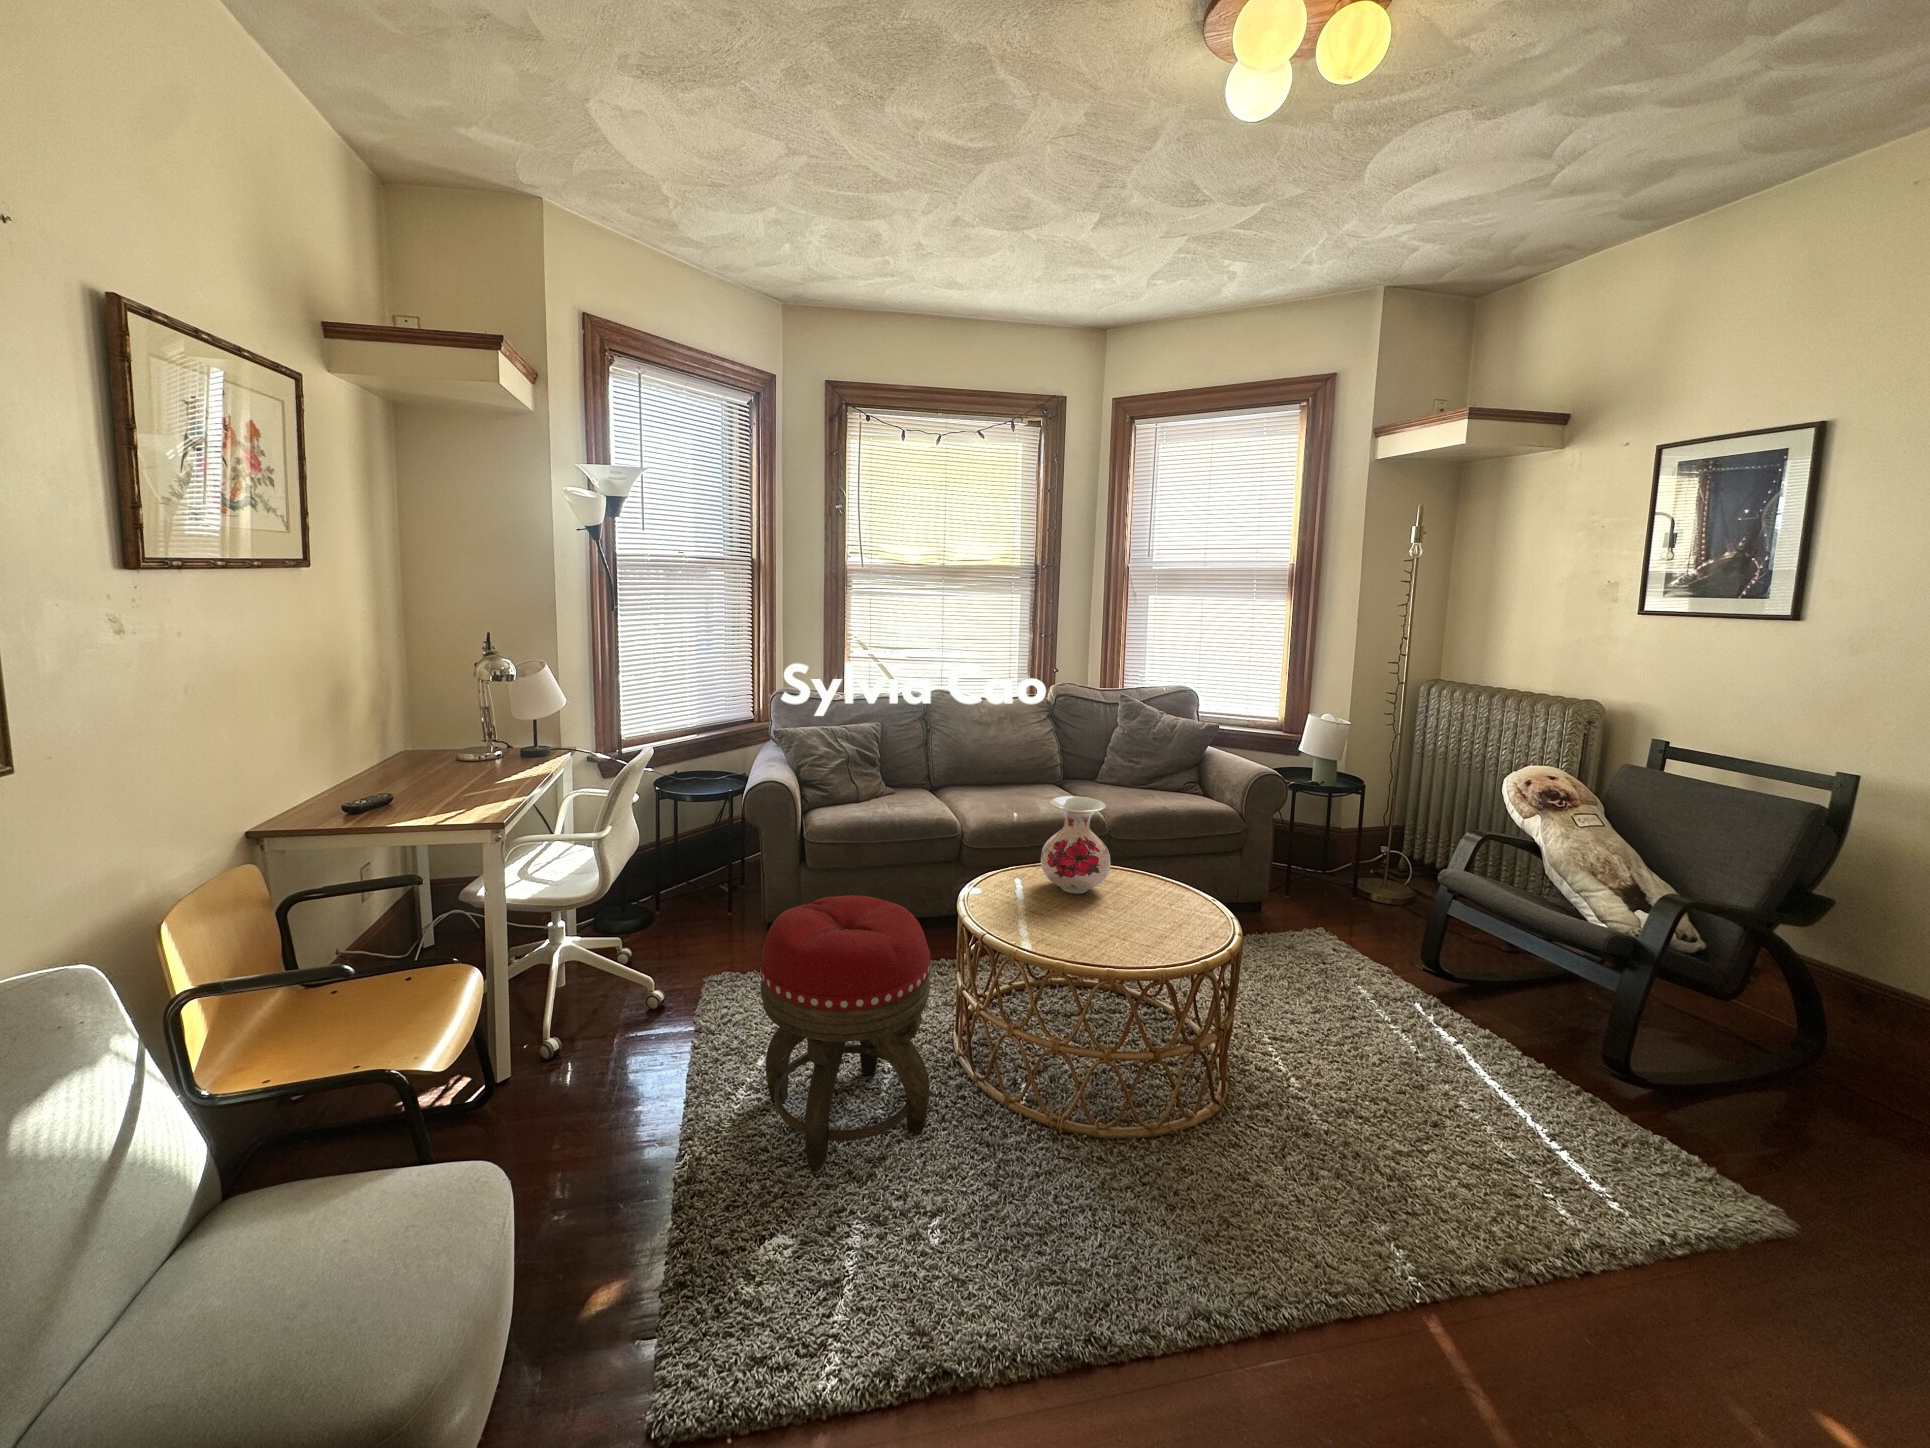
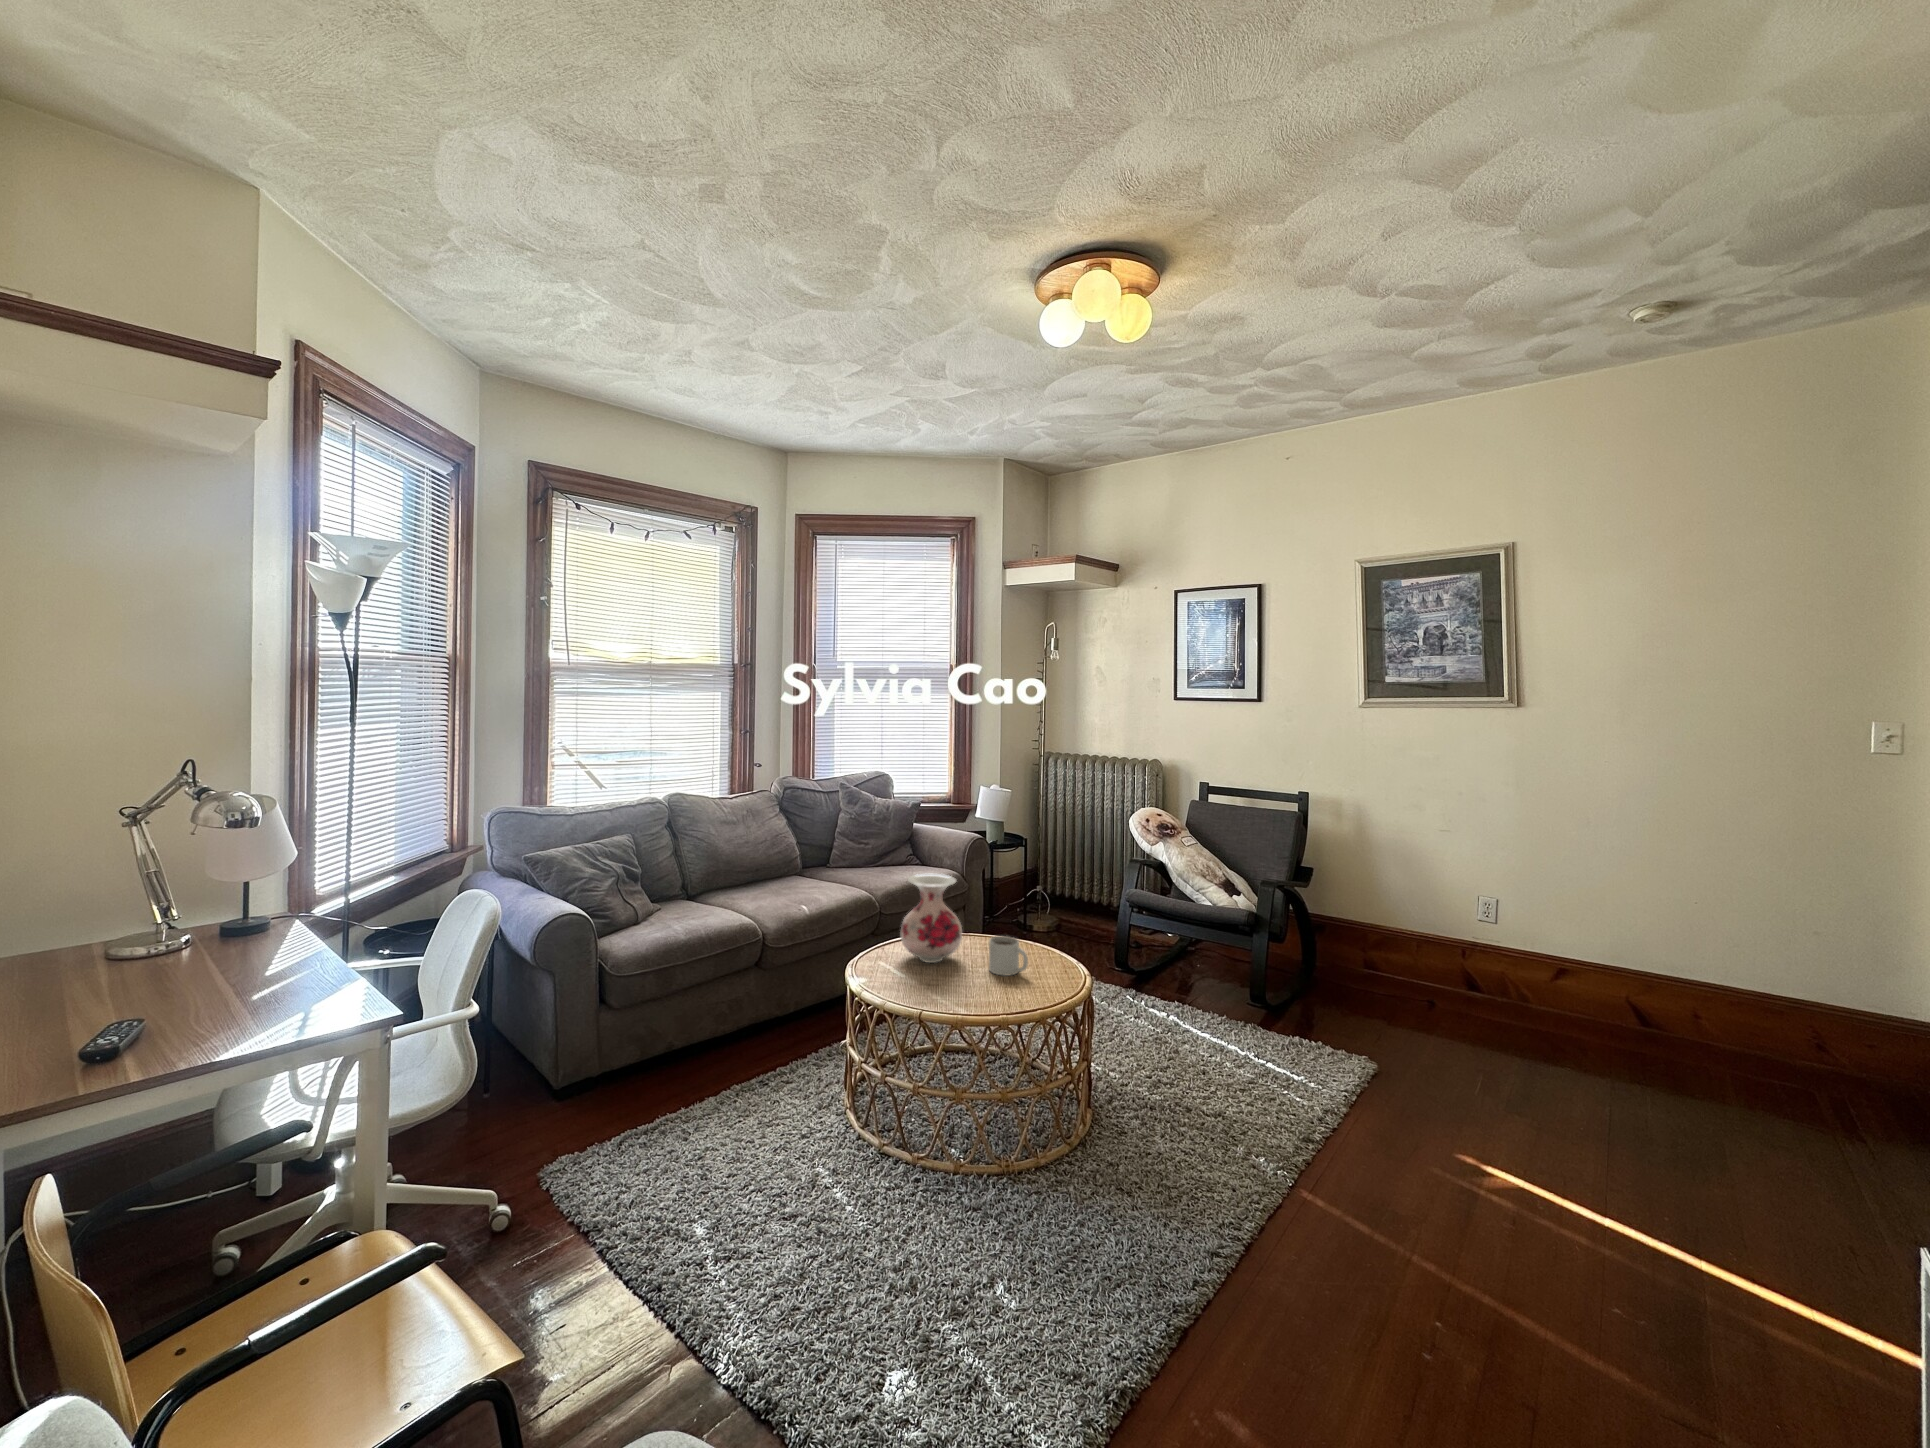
mug: none [1118,879,1156,926] -> present [989,936,1028,976]
footstool: present [760,895,930,1170] -> none [744,1003,924,1304]

